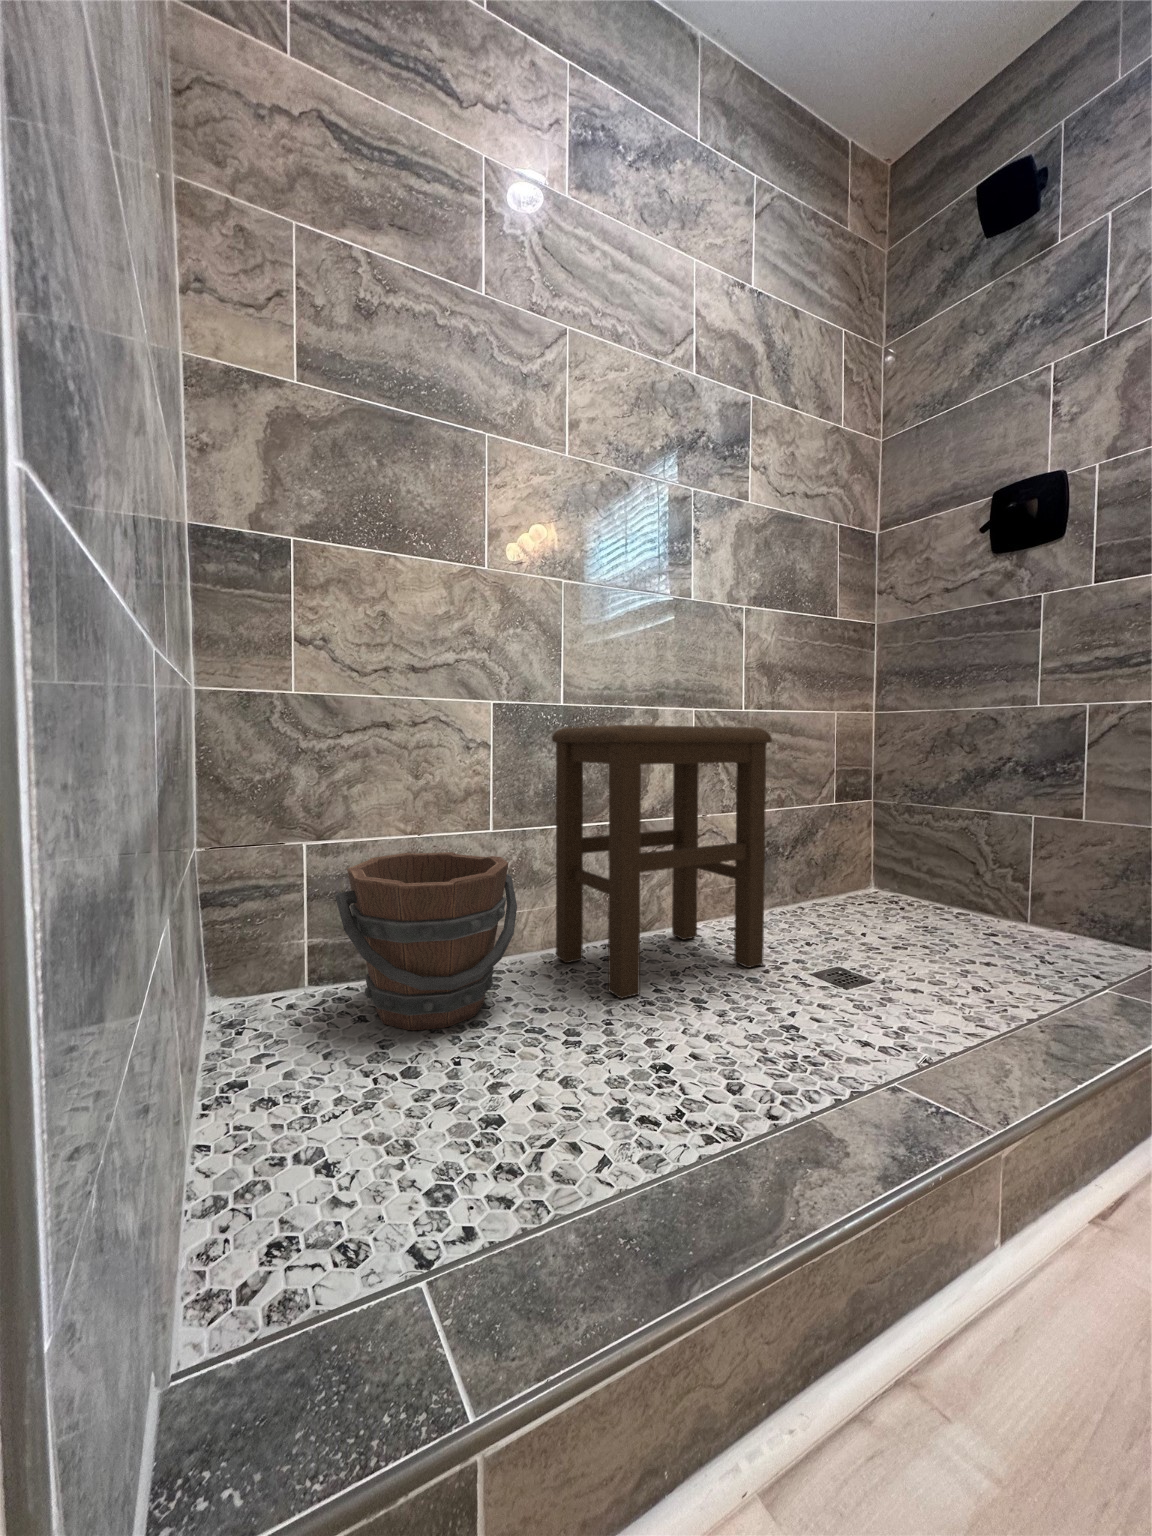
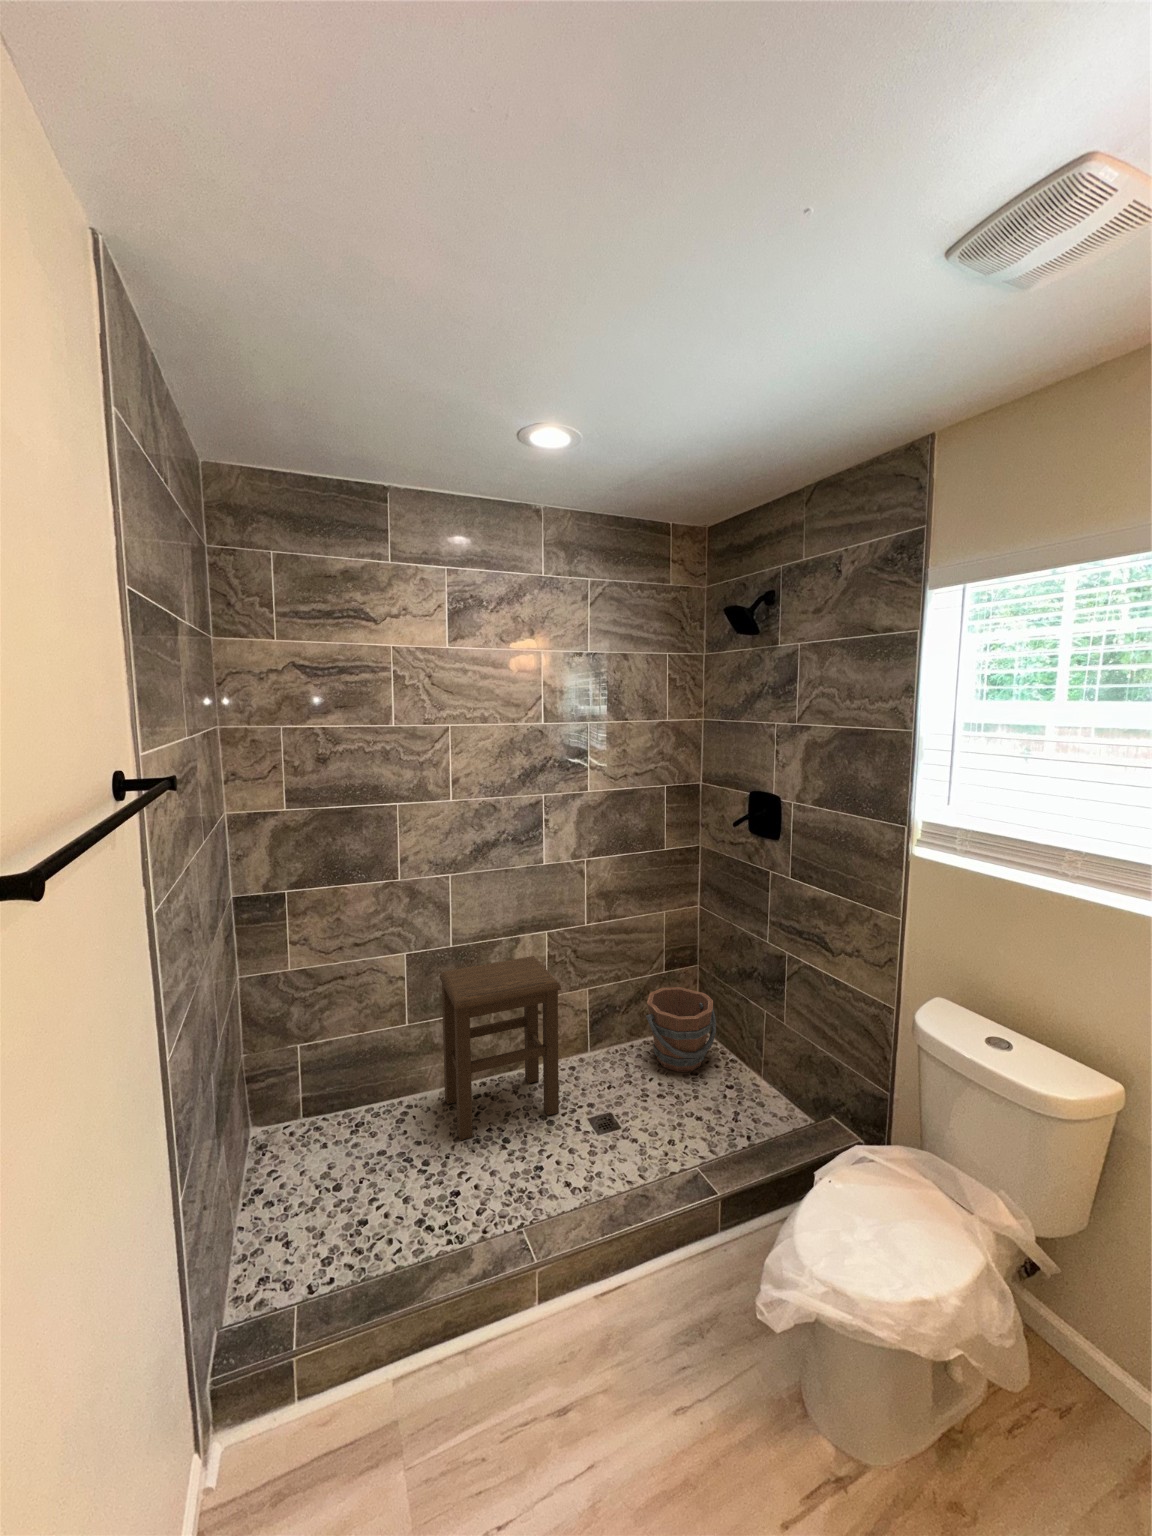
bucket: present [335,852,517,1030] -> present [646,987,716,1072]

